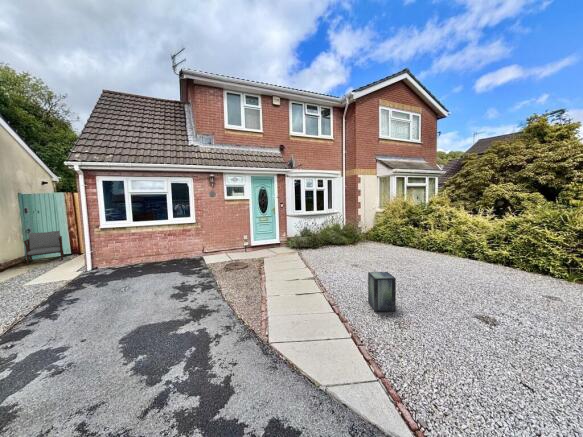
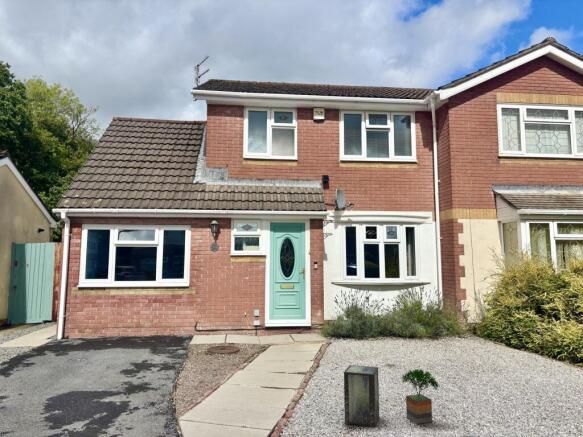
lounge chair: present [24,231,64,265] -> none [8,289,48,328]
potted tree: none [399,269,426,304] -> present [402,369,439,424]

